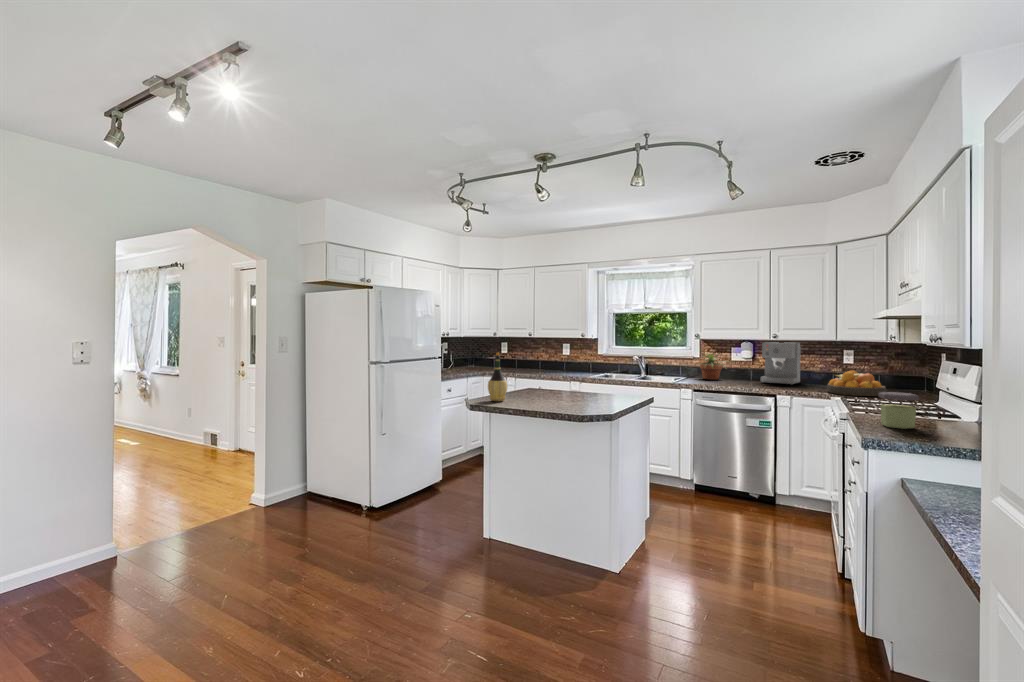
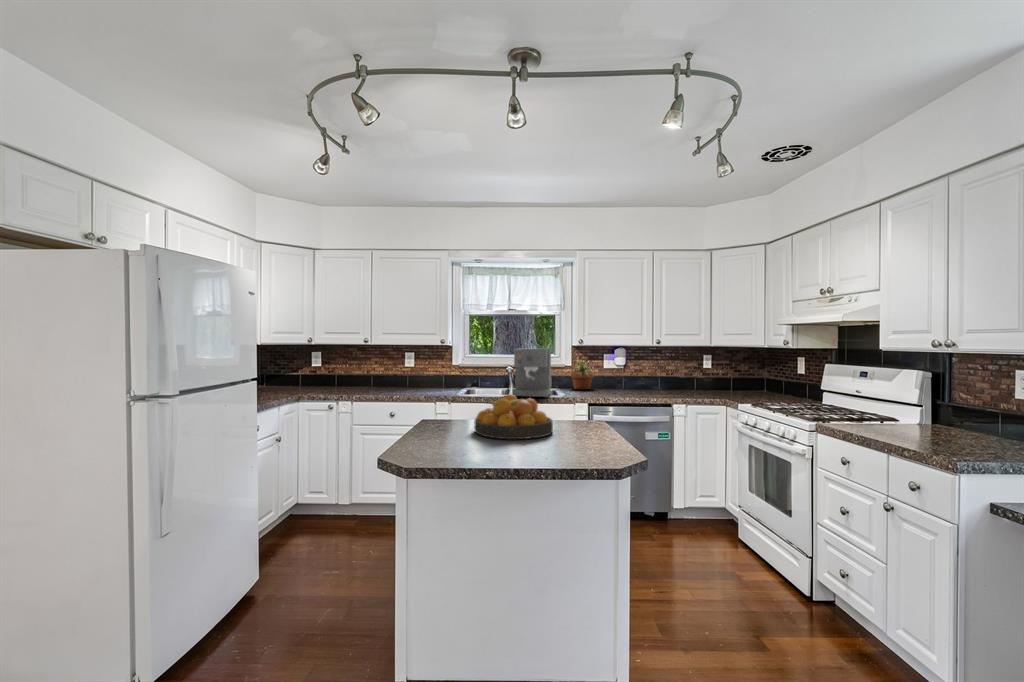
coffee maker: present [760,342,801,385] -> present [513,348,551,397]
wine bottle: present [488,352,507,401] -> none [428,370,462,455]
fruit bowl: present [827,371,886,396] -> present [474,394,553,439]
jar: present [878,392,919,429] -> none [922,402,968,444]

